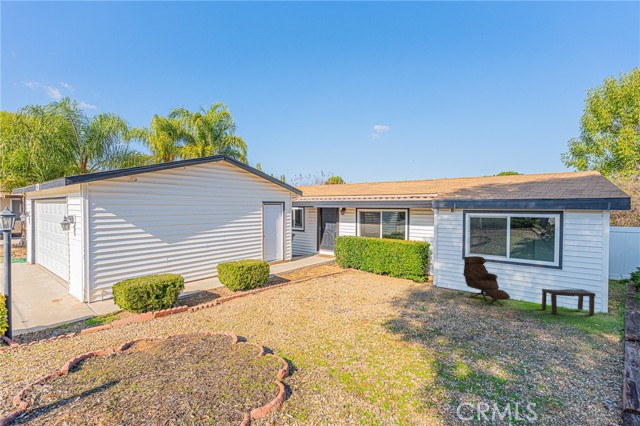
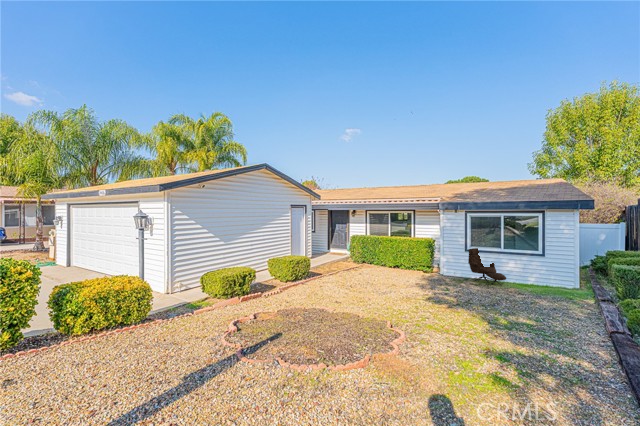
bench: present [542,289,595,315] -> none [530,270,568,289]

